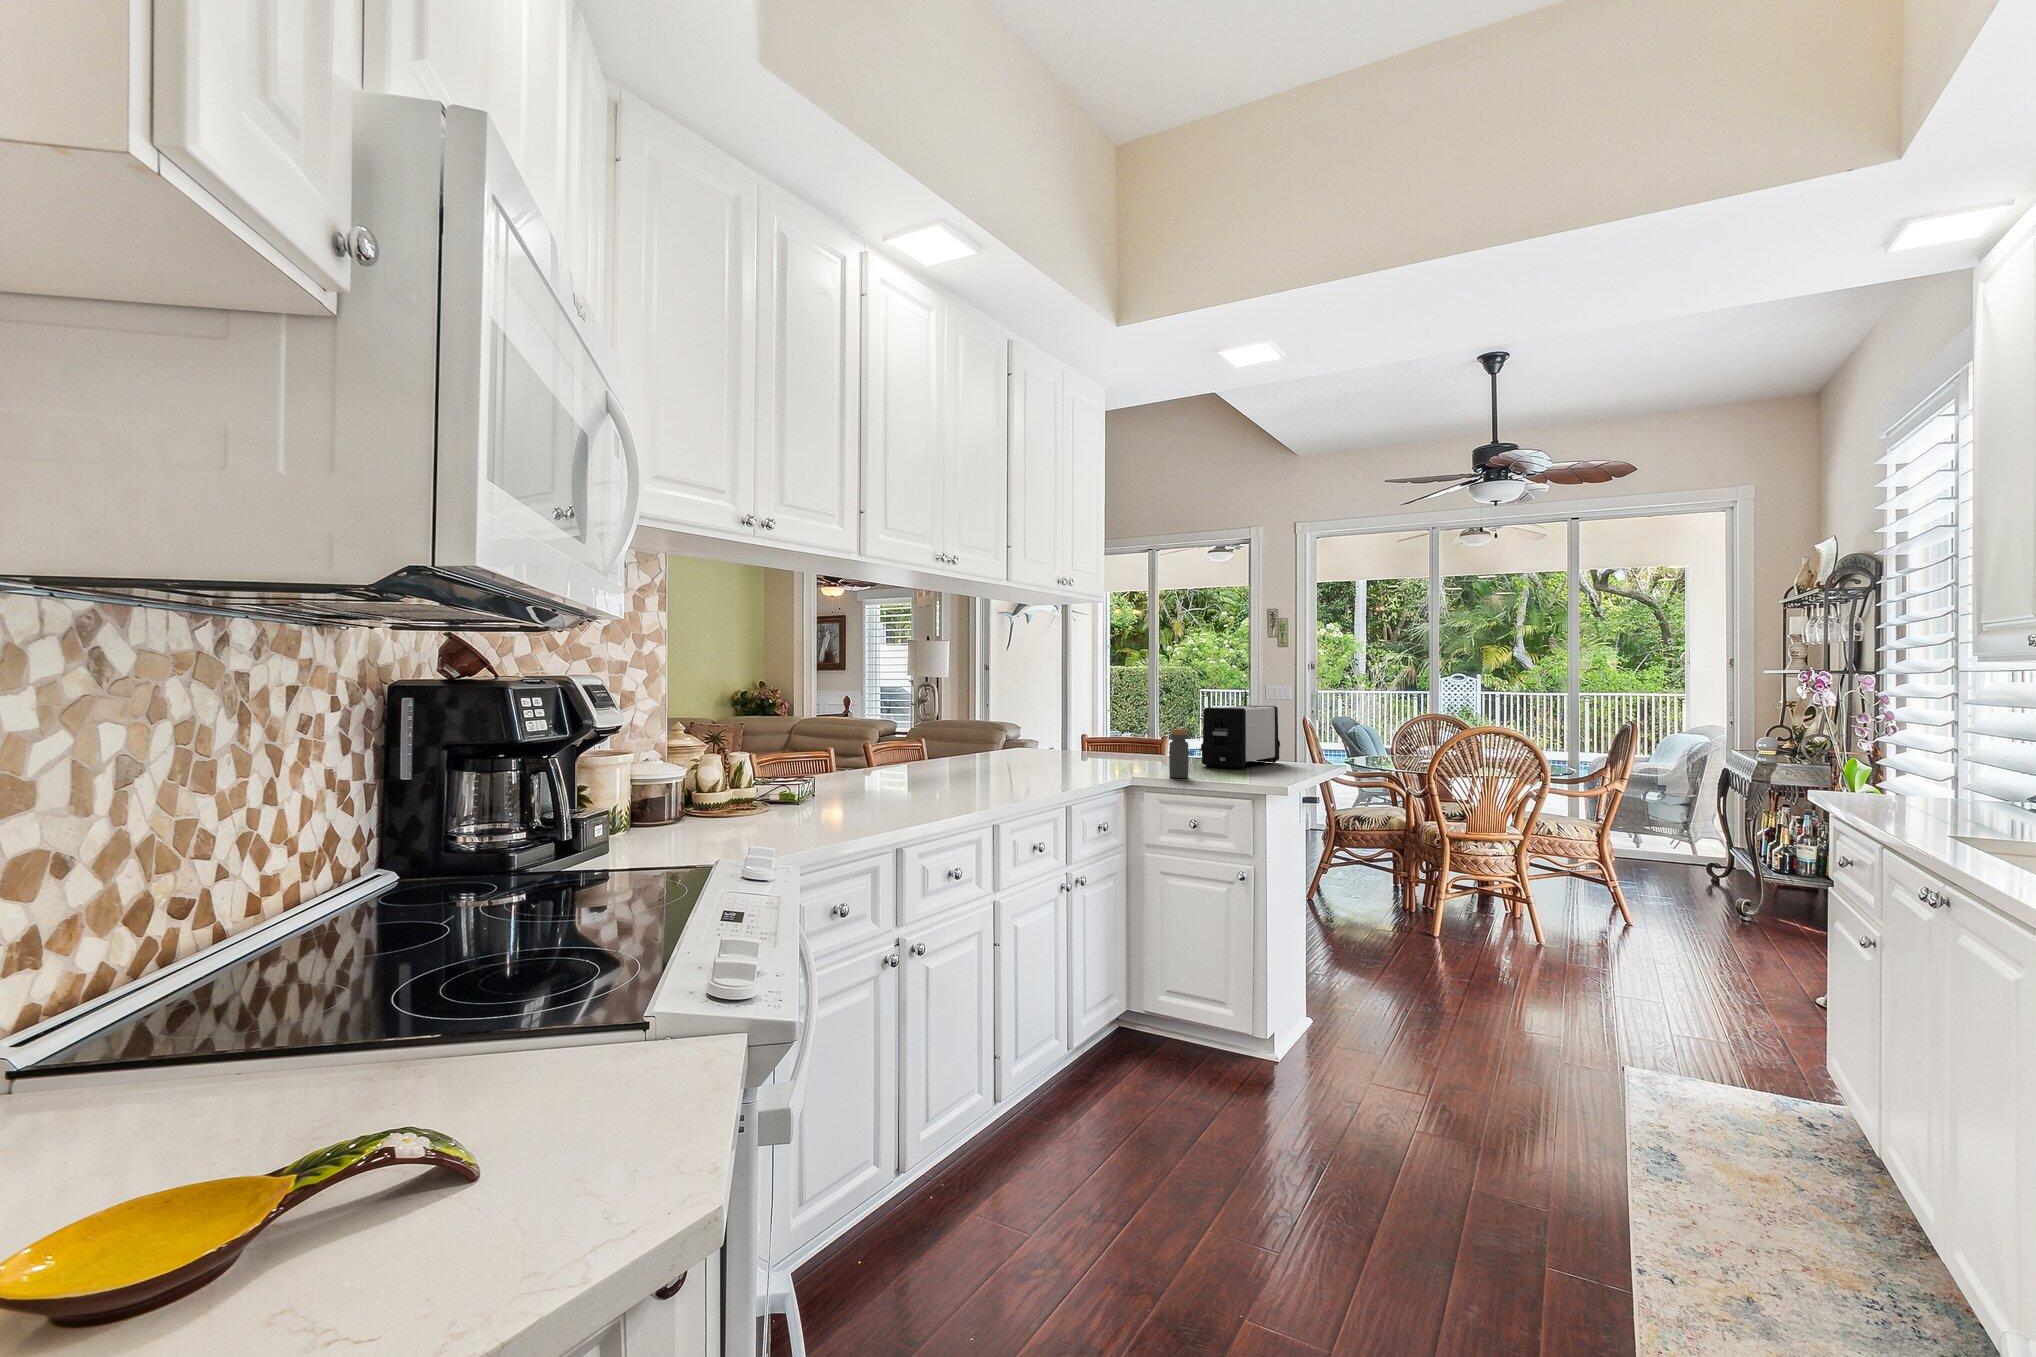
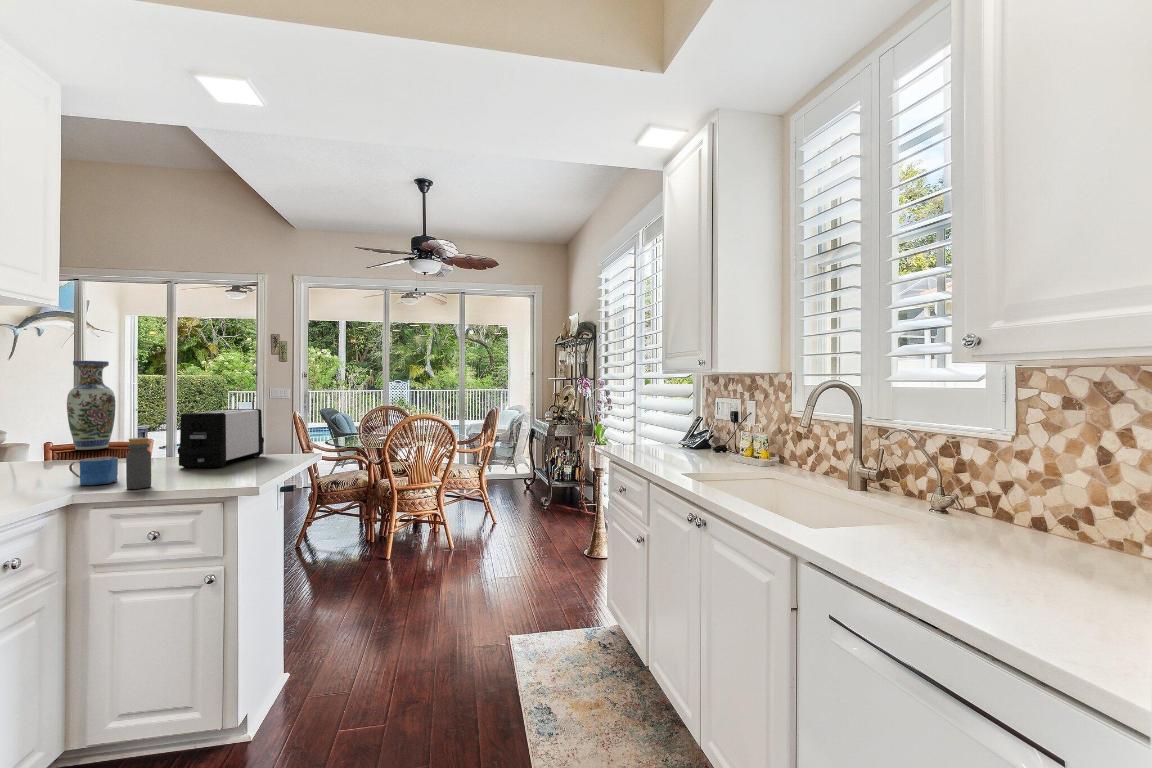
vase: none [1094,652,1132,746] -> present [67,361,115,450]
mug: none [1123,747,1159,772] -> present [69,457,118,485]

